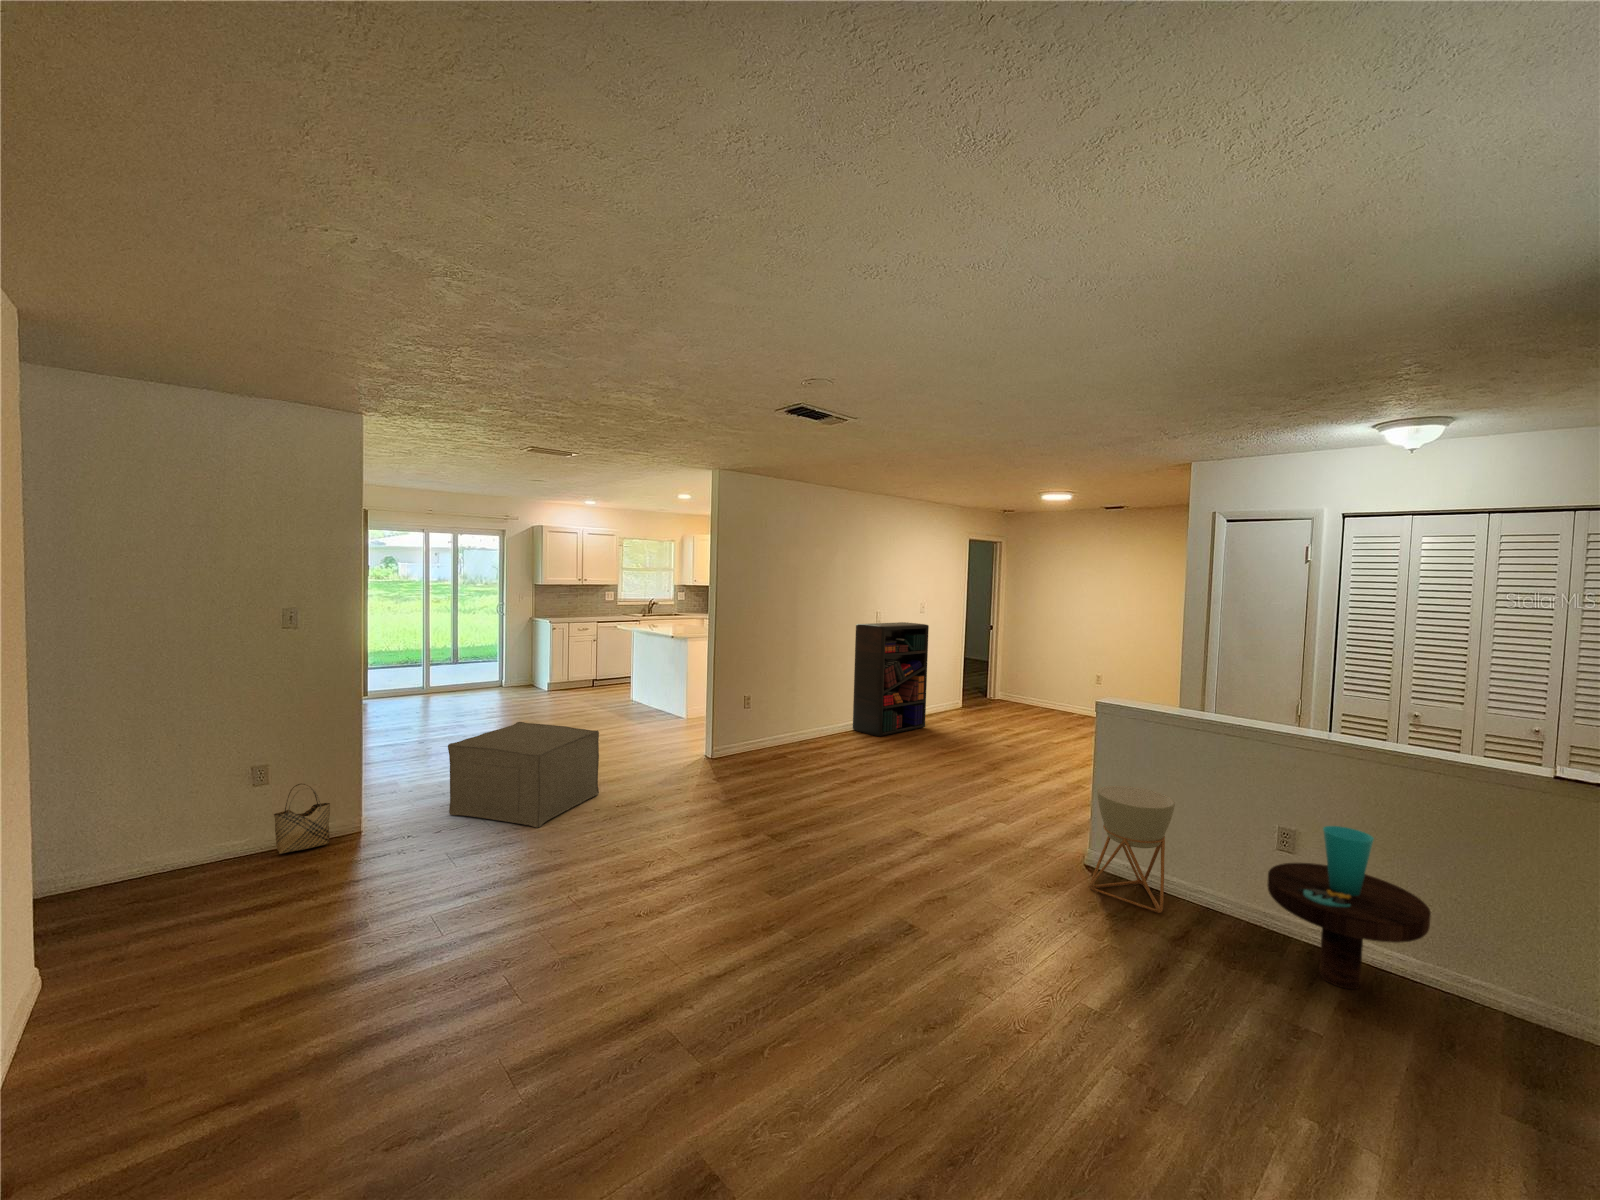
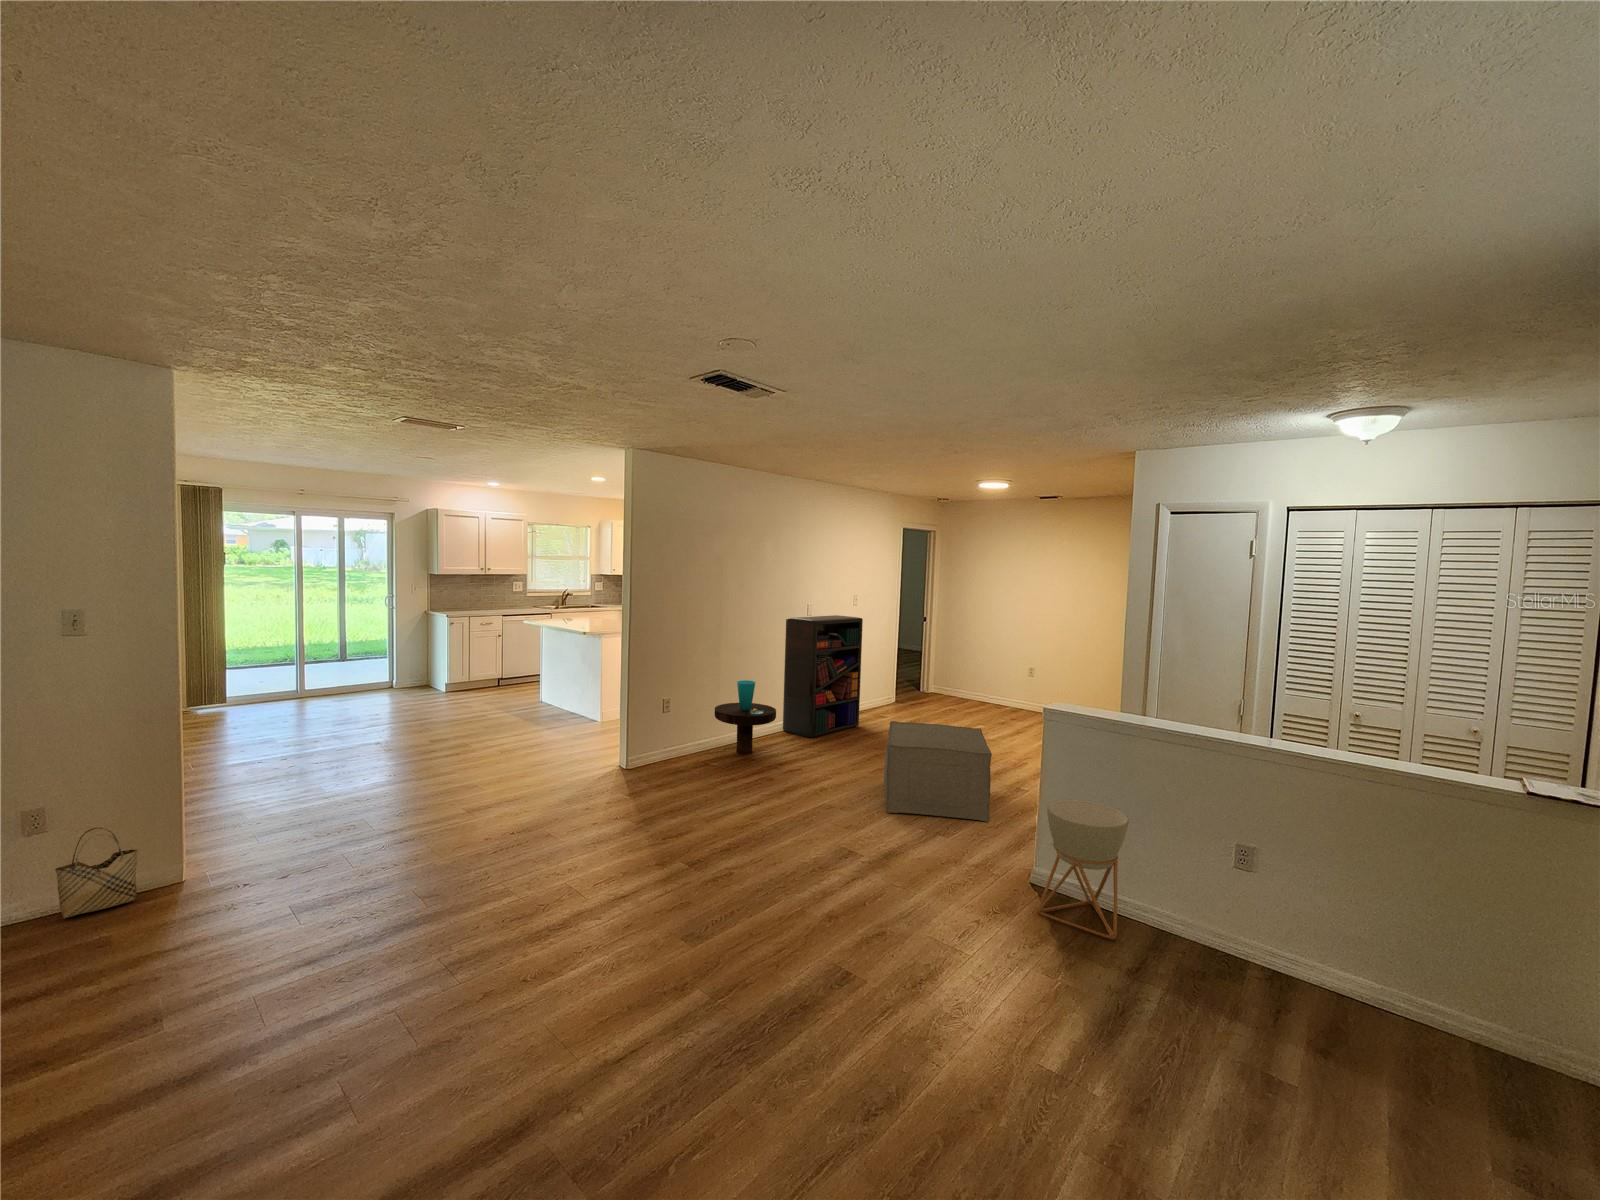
ottoman: present [448,722,599,828] -> present [884,721,992,822]
side table: present [1268,826,1431,989] -> present [715,680,776,754]

